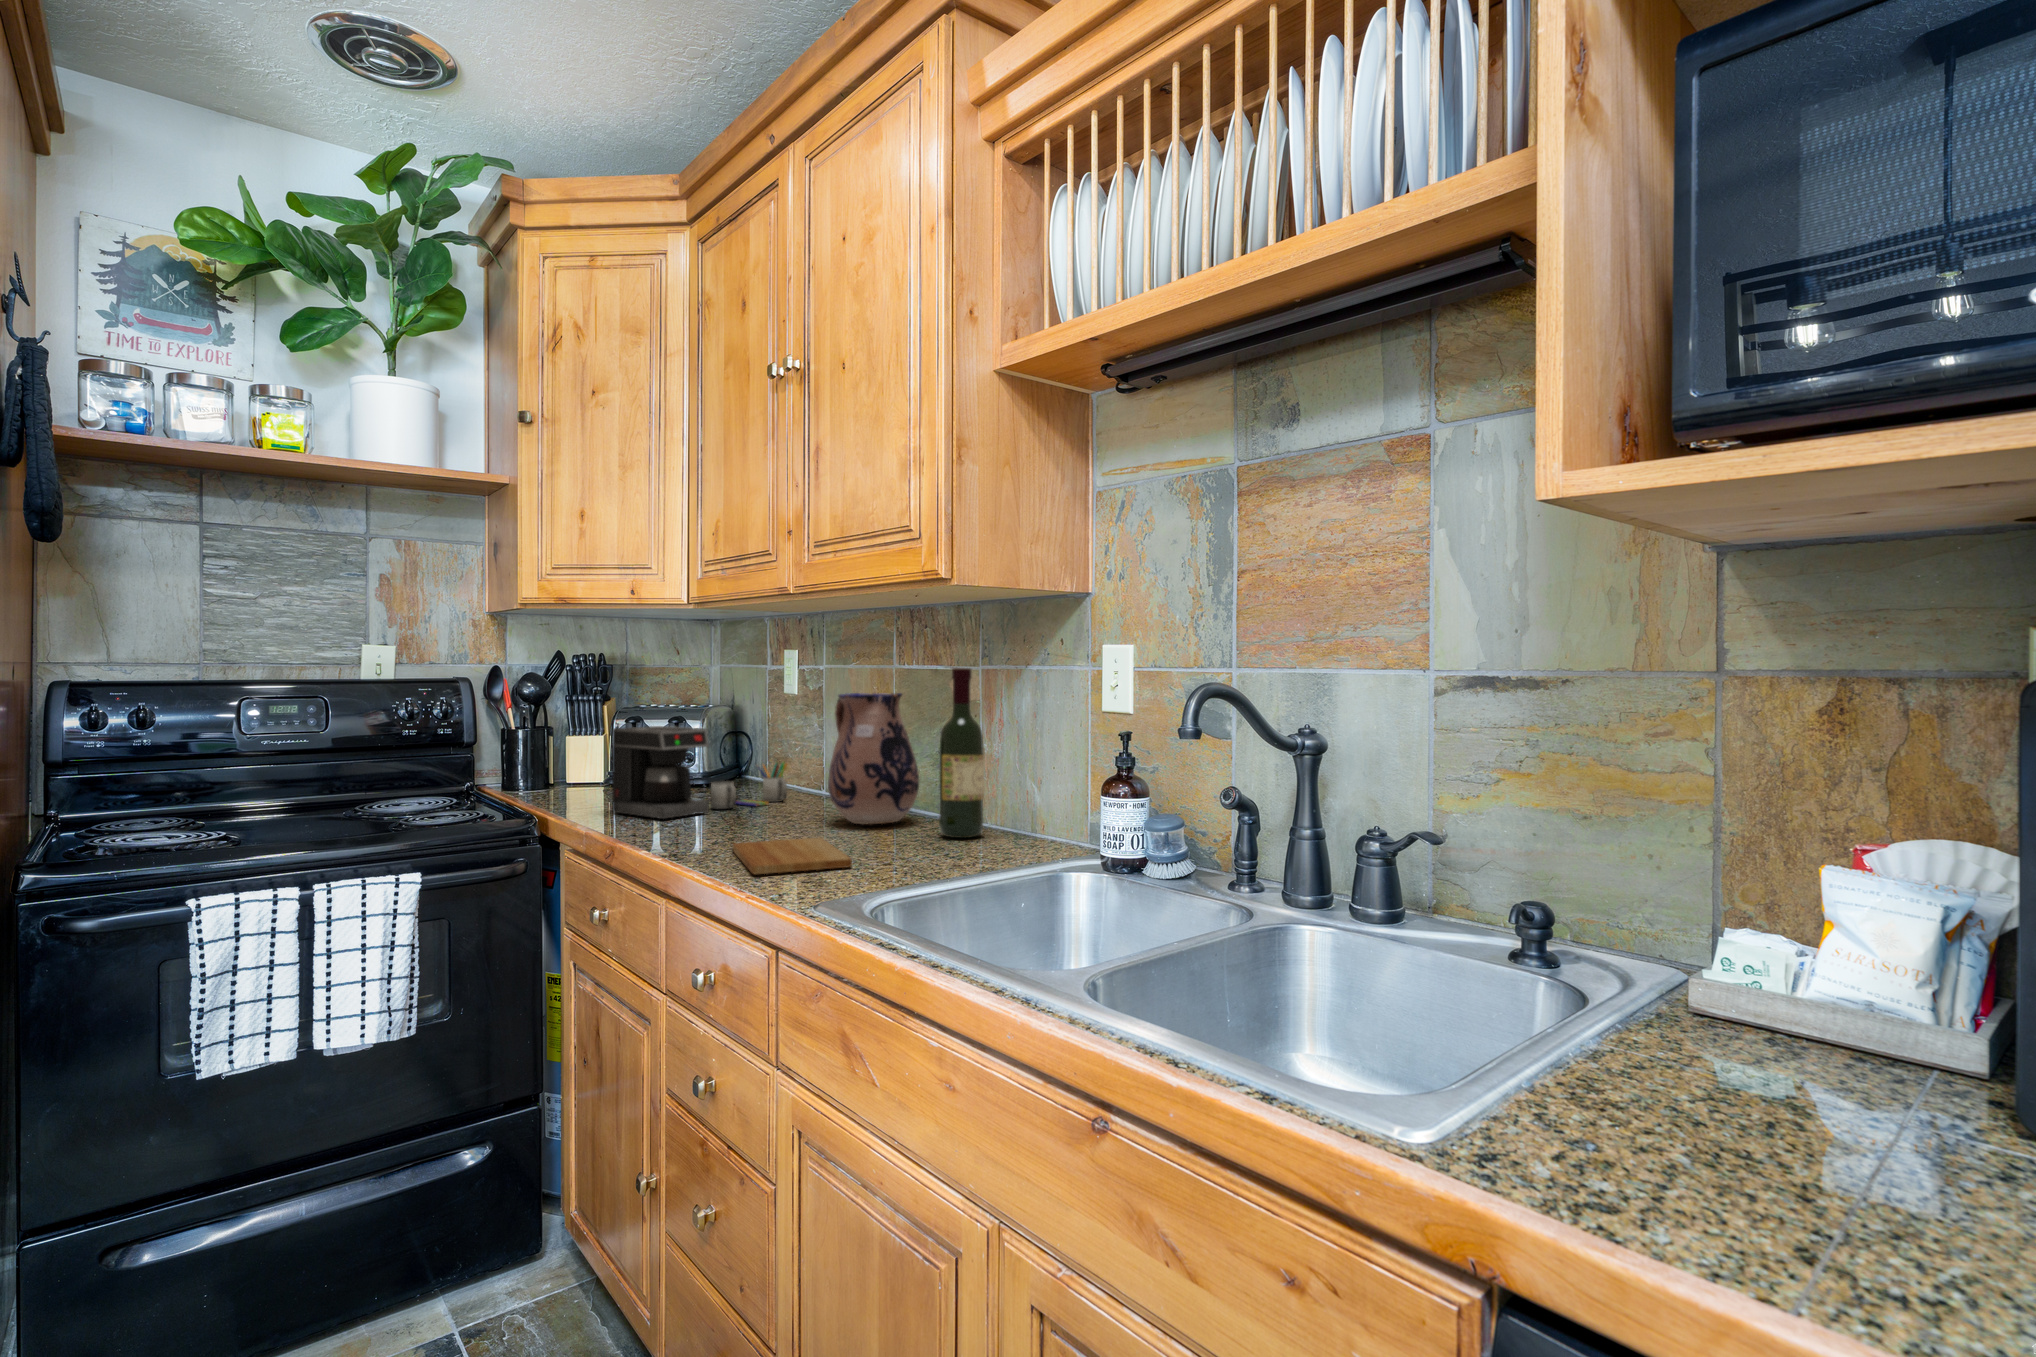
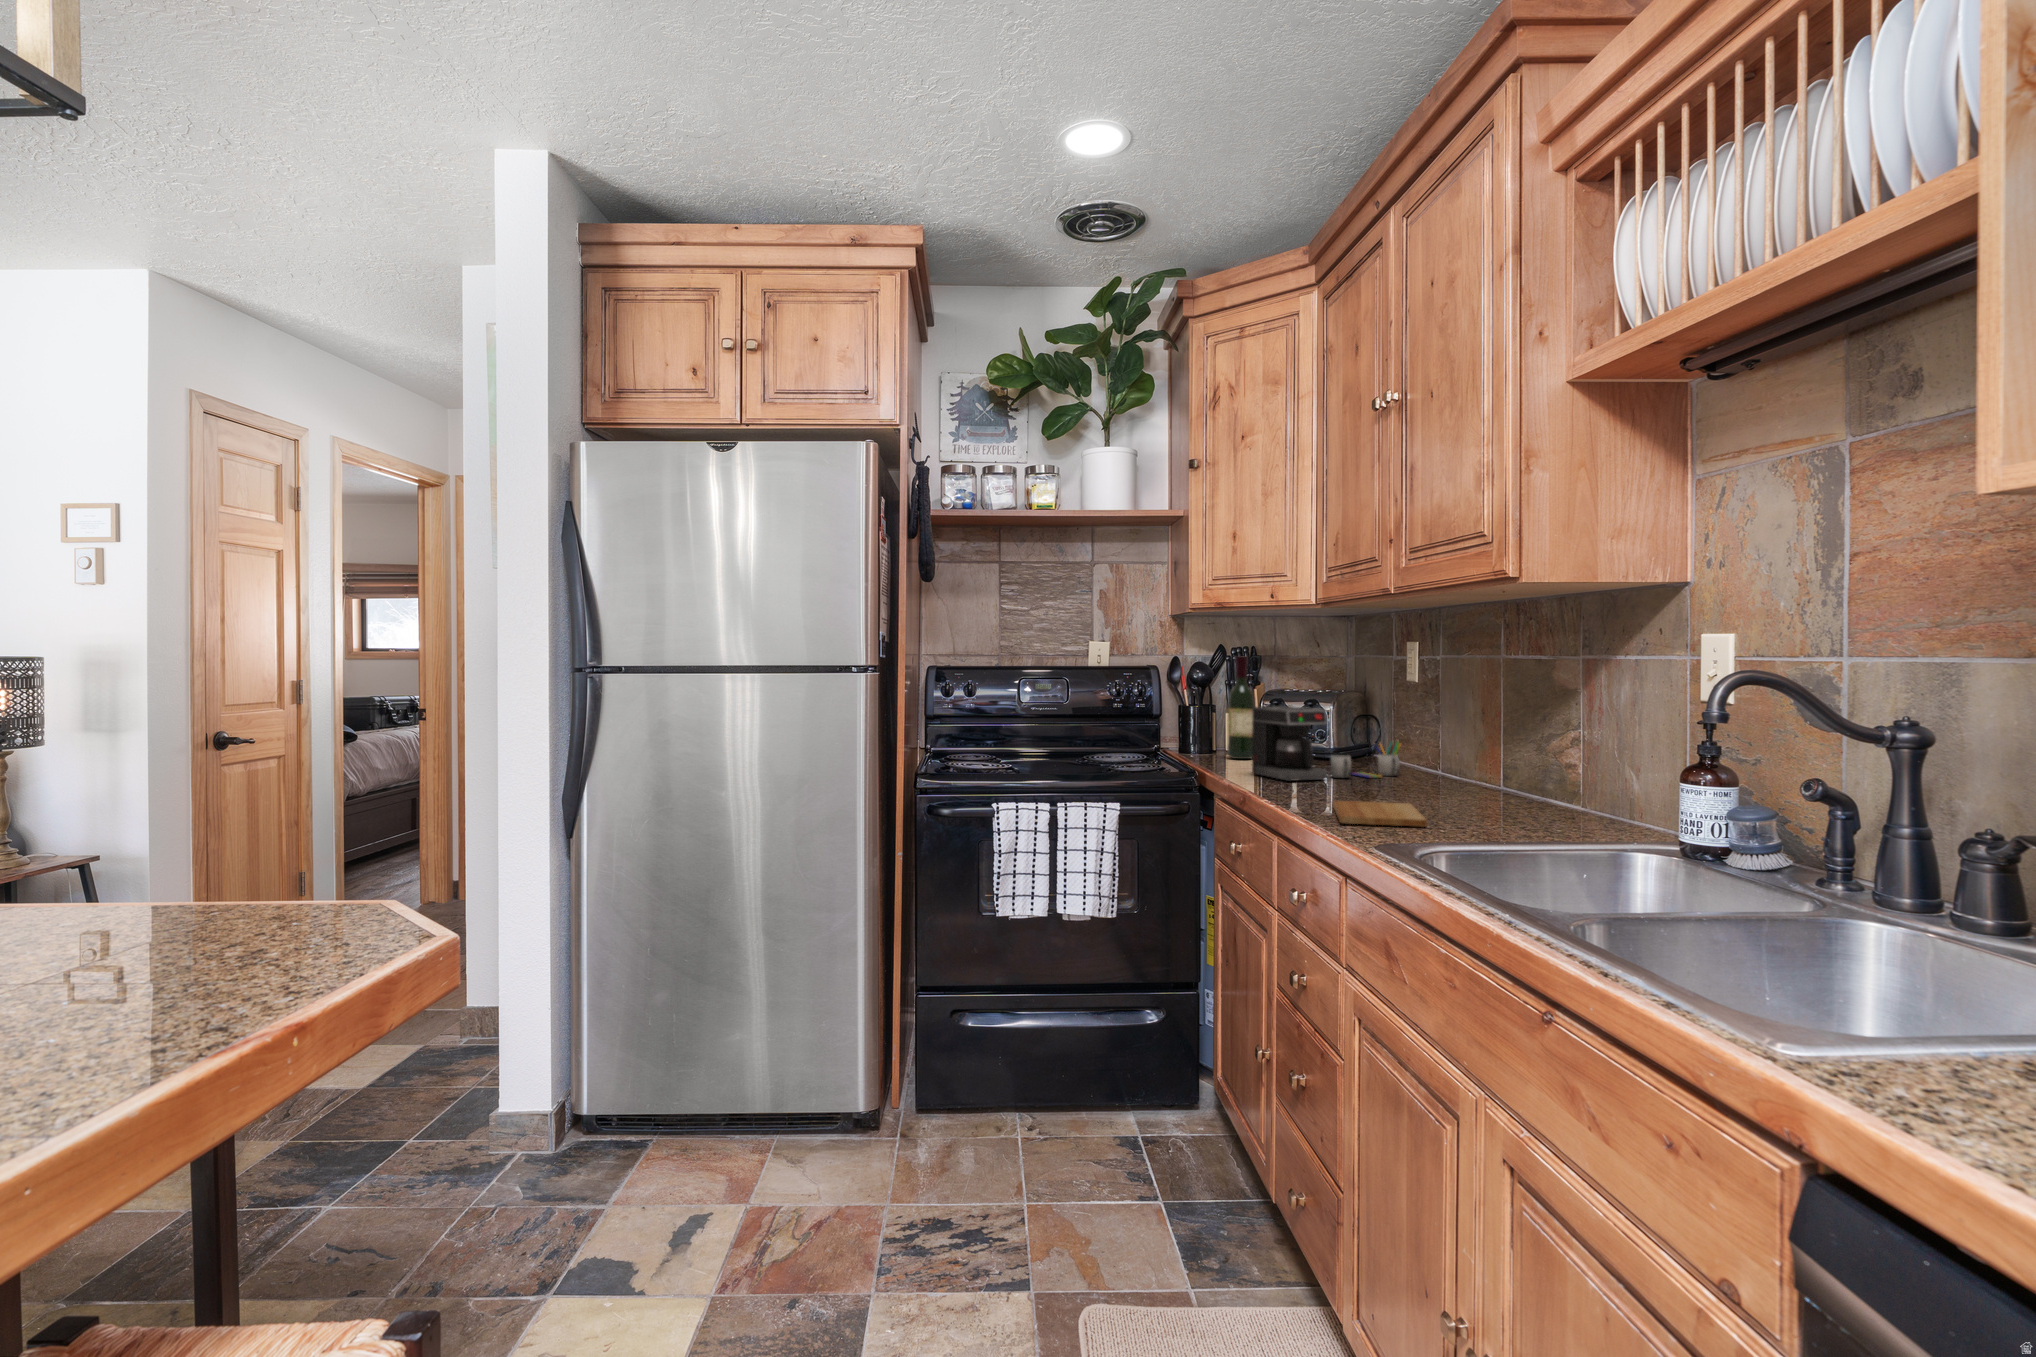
wine bottle: present [939,668,984,838] -> present [1227,657,1255,759]
ceramic pitcher: present [828,693,919,825] -> none [1427,681,1517,800]

